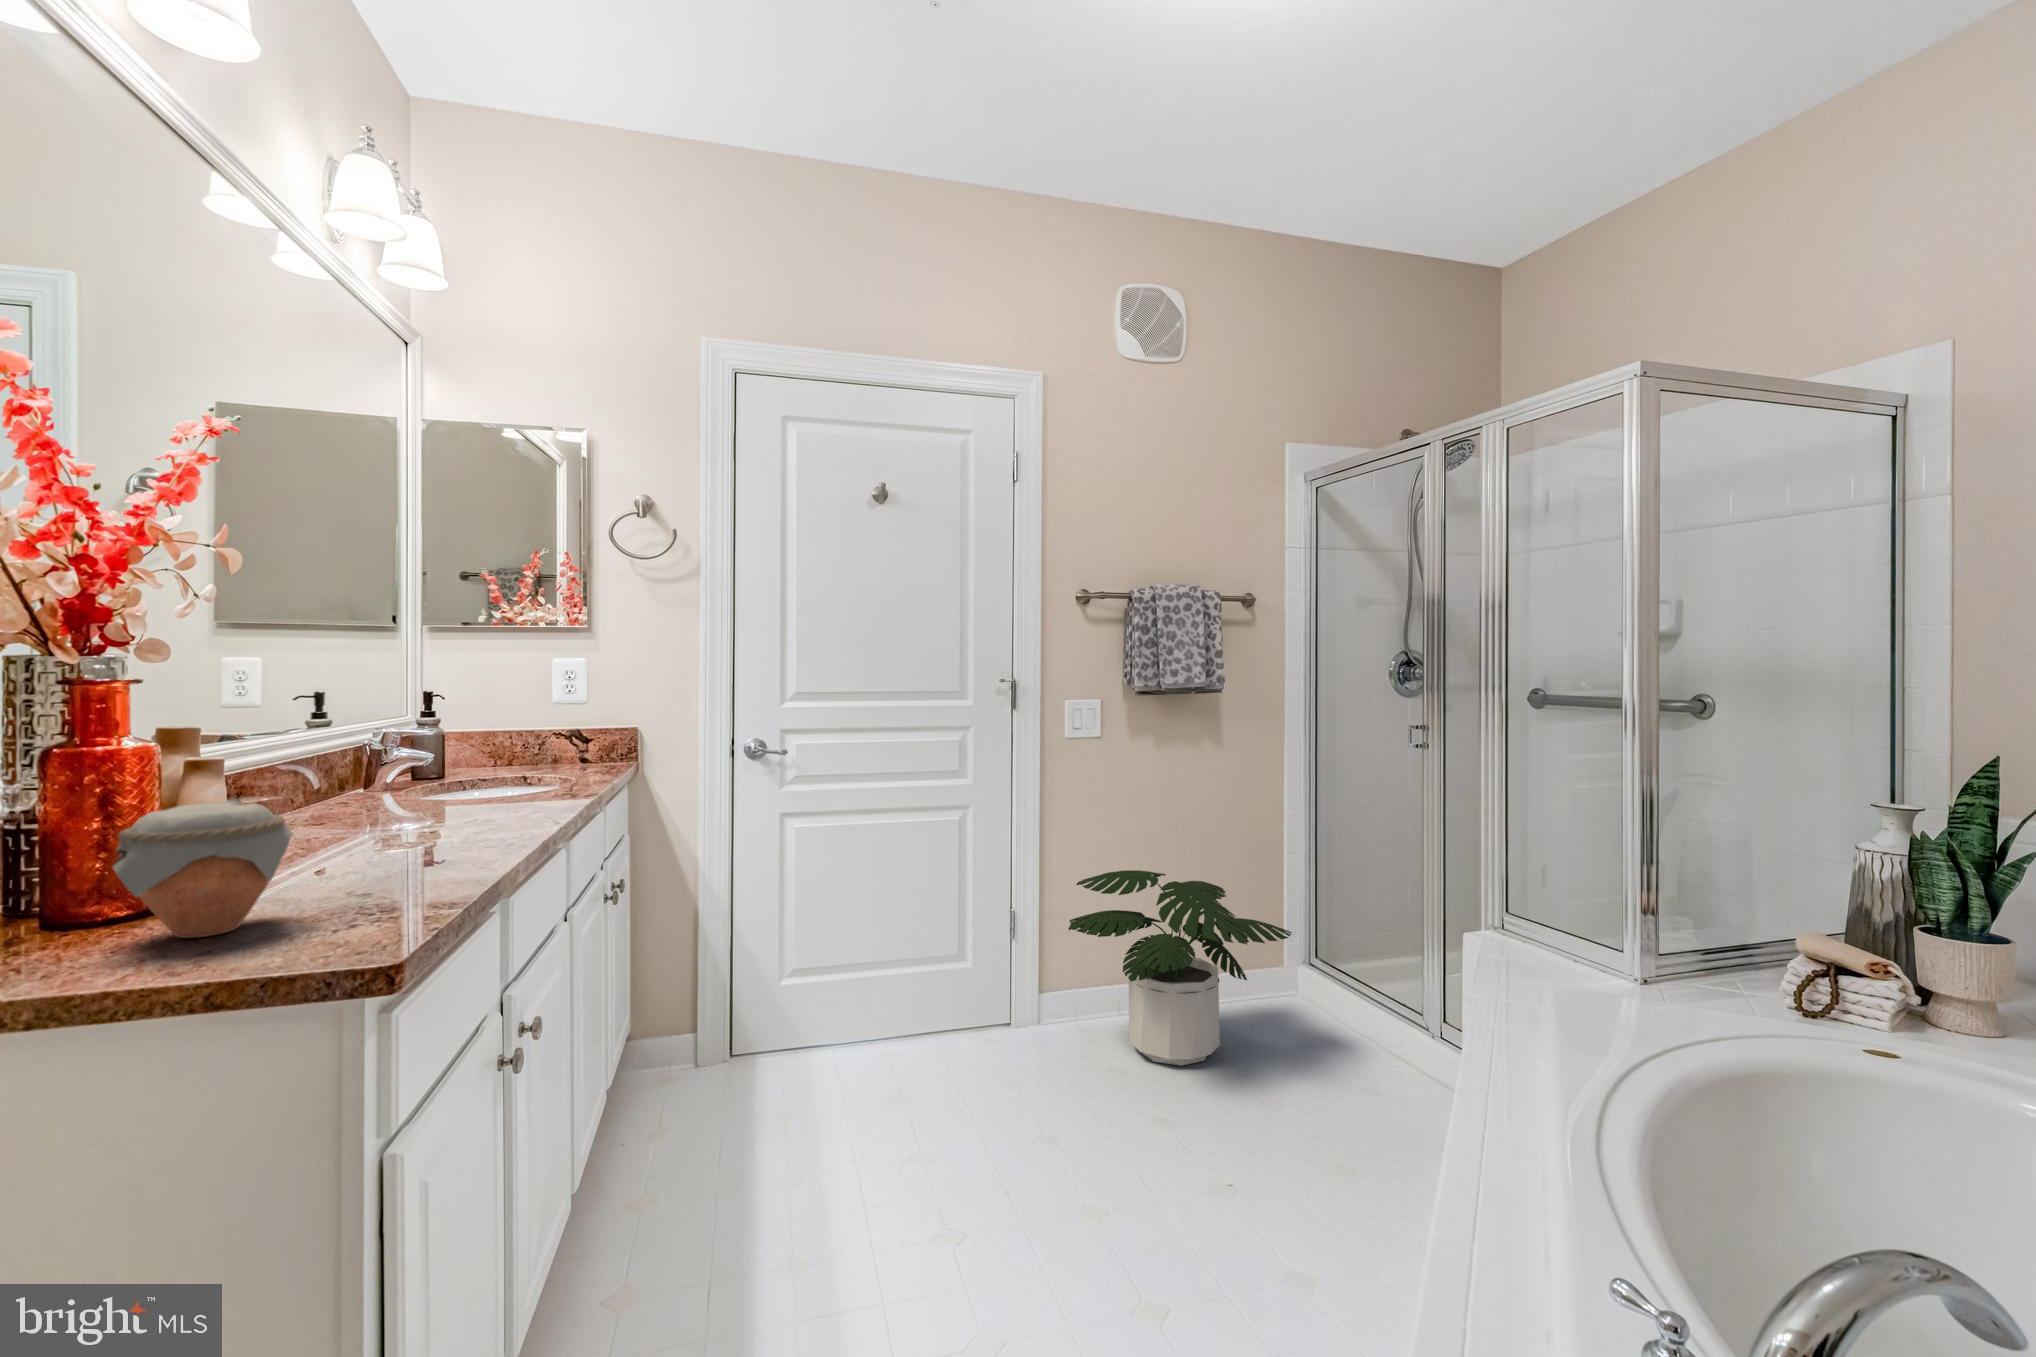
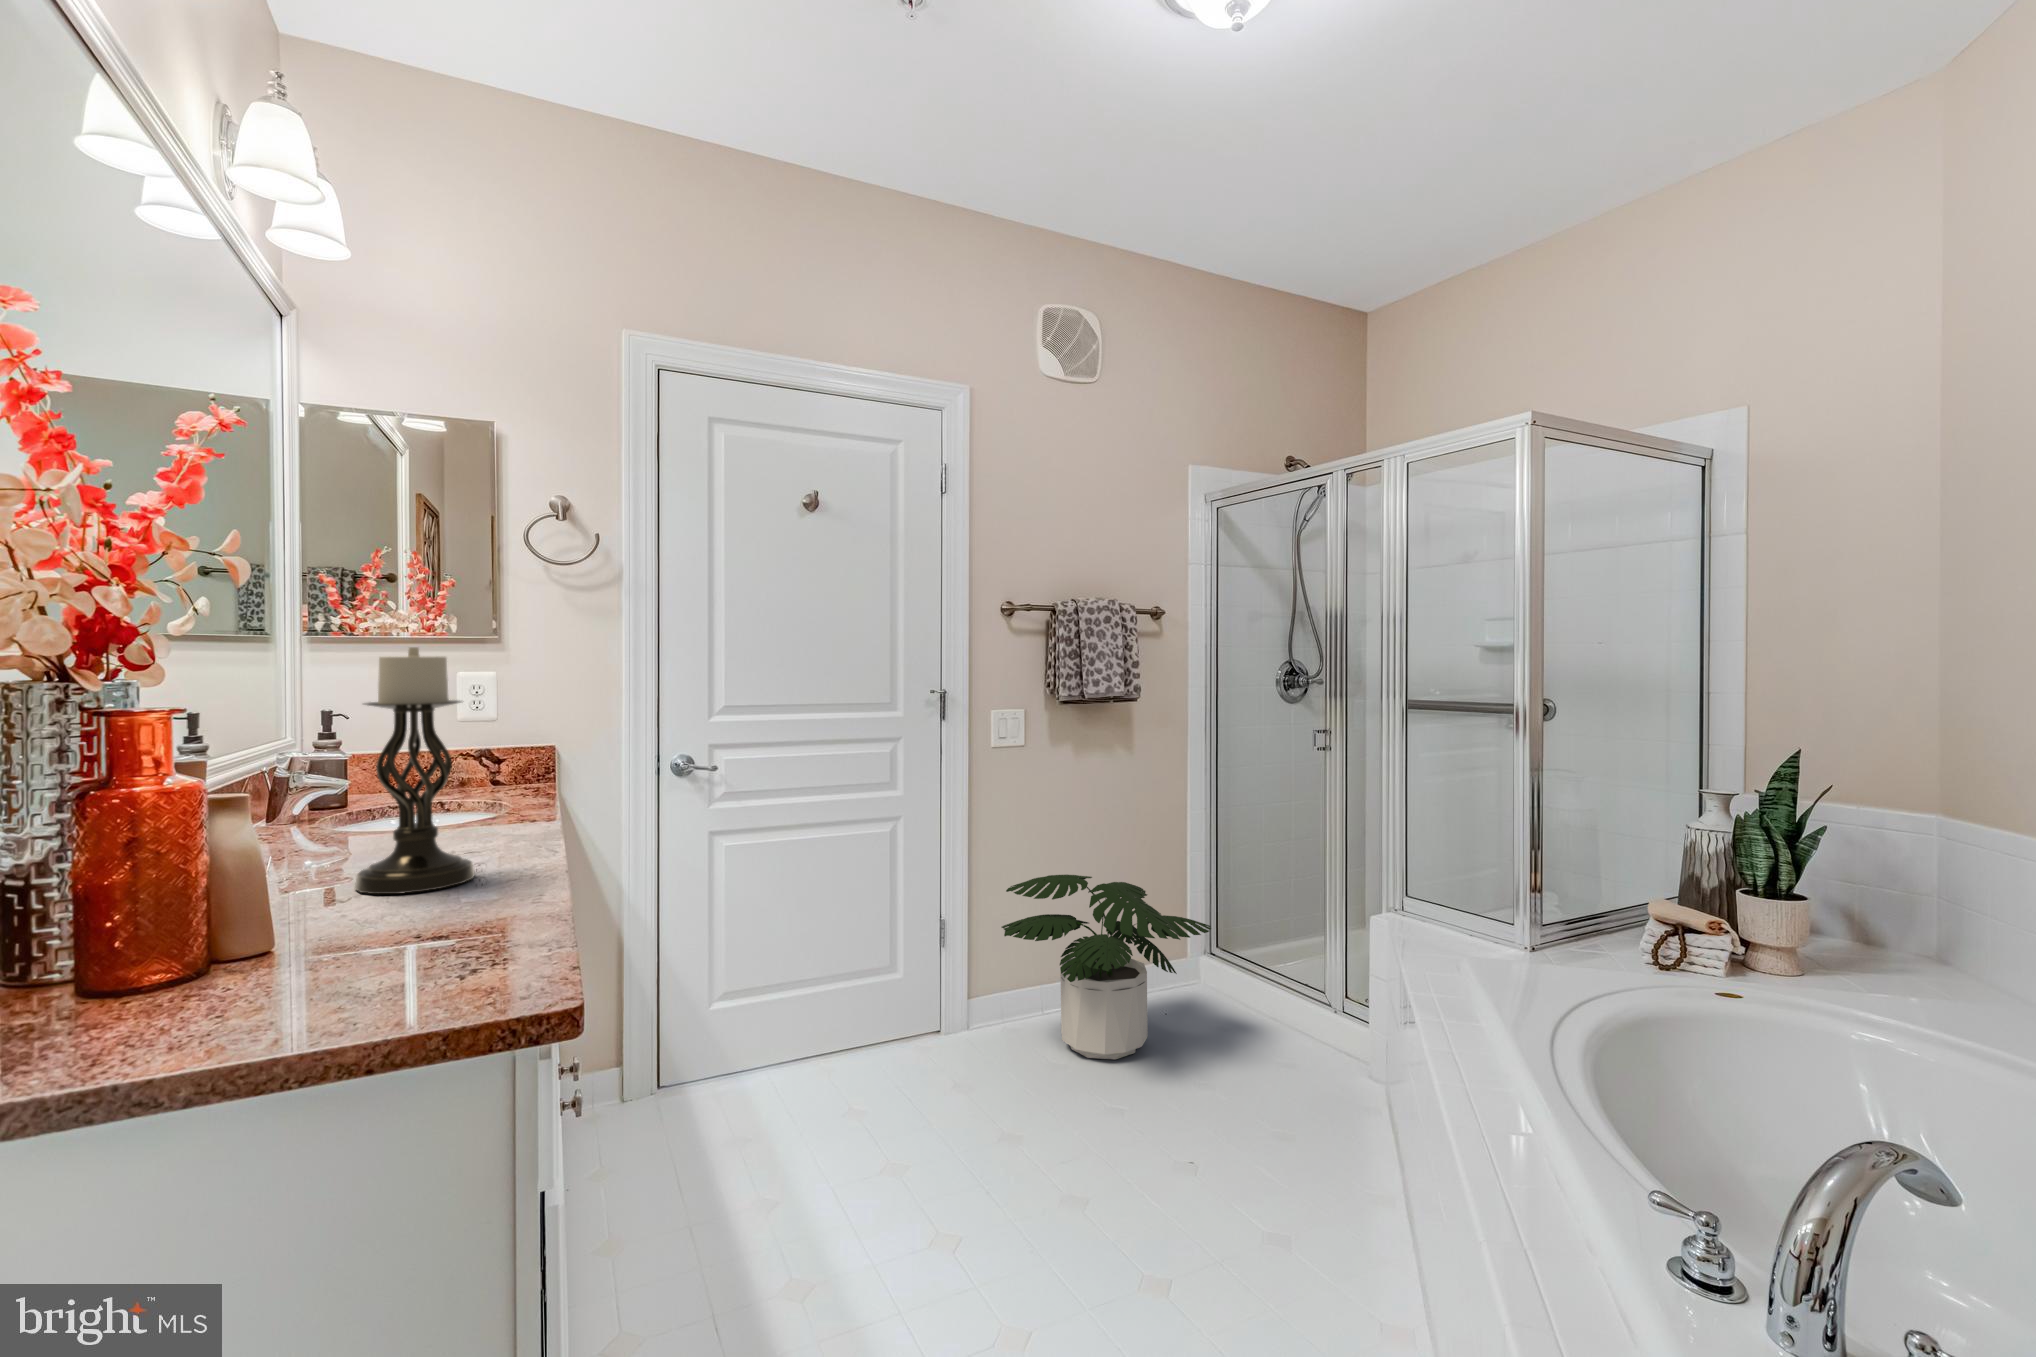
candle holder: none [355,622,468,851] -> present [355,647,475,894]
jar: present [113,803,293,938] -> none [230,851,400,996]

